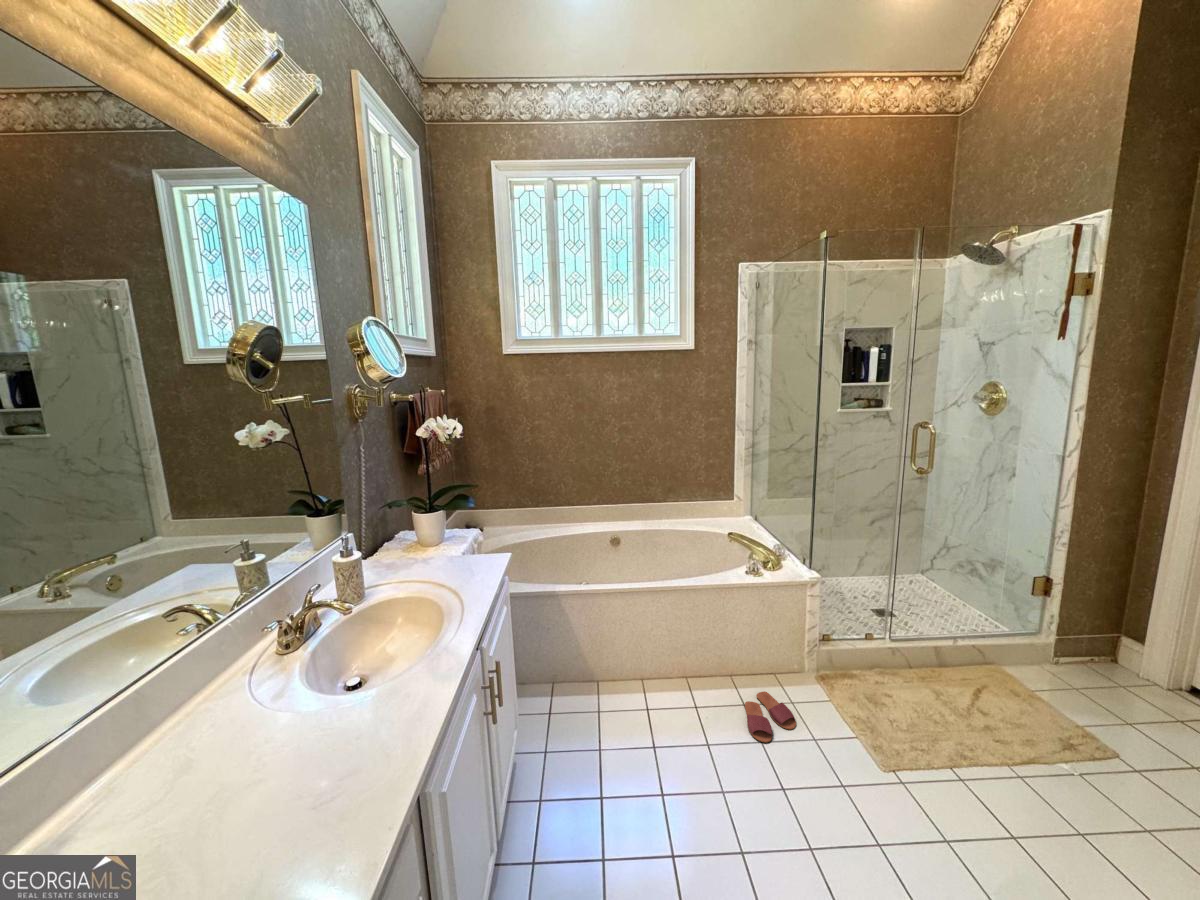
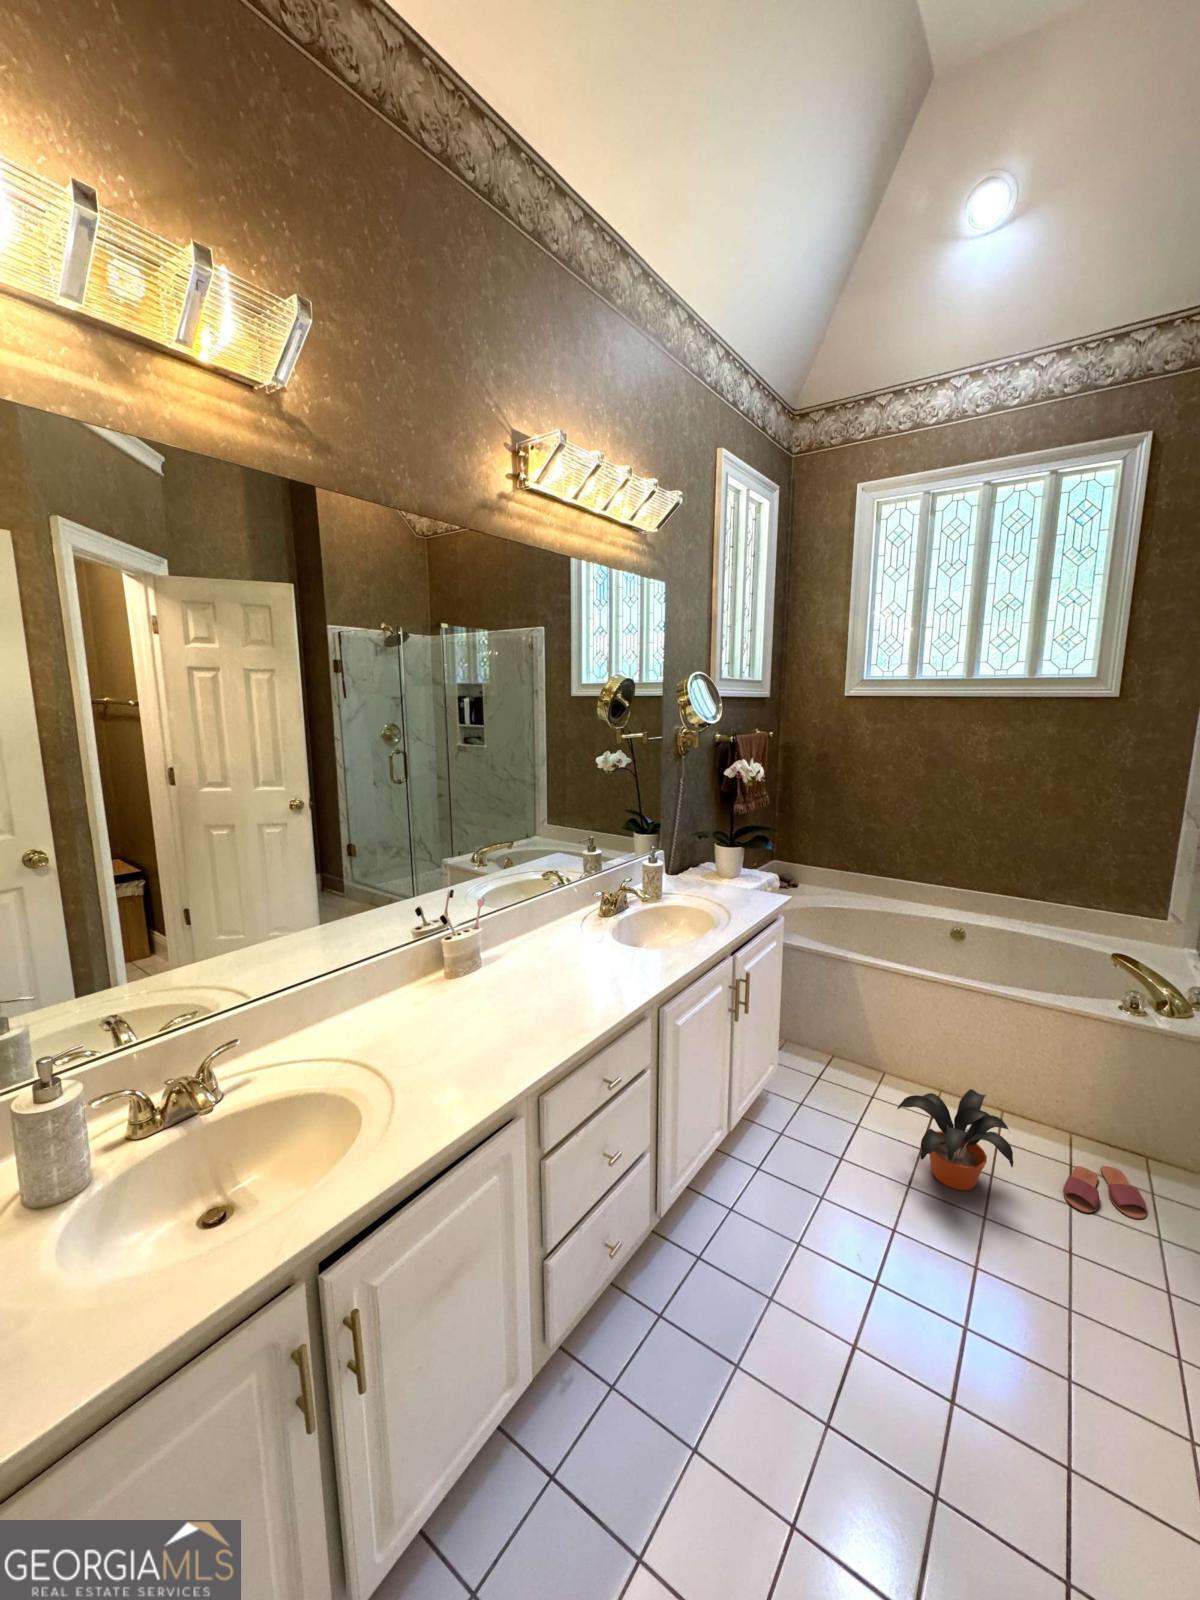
potted plant: none [635,678,731,774] -> present [897,1089,1013,1190]

